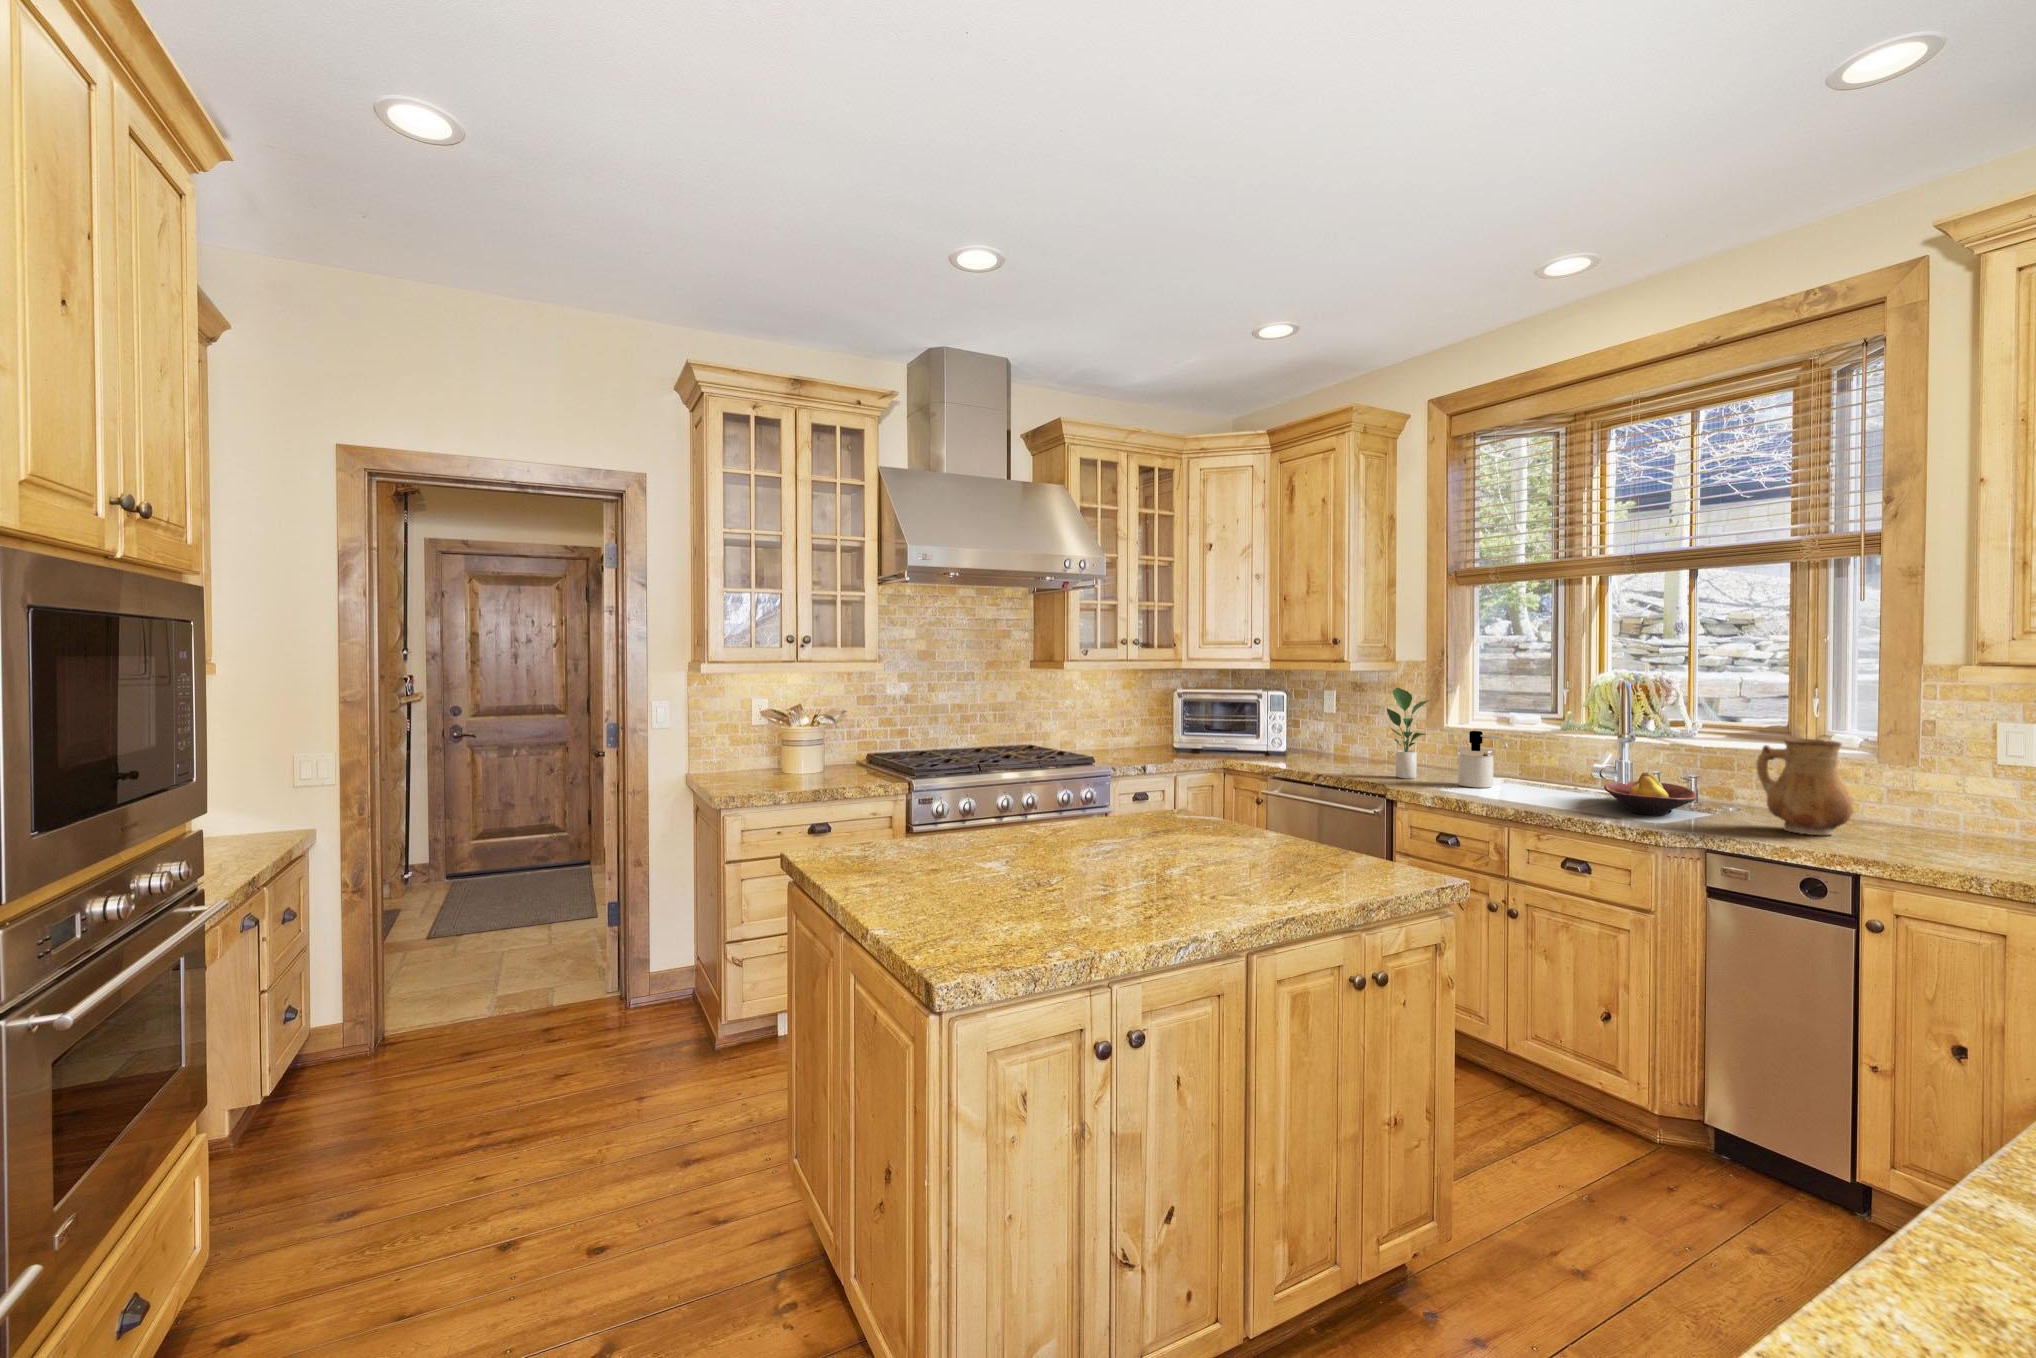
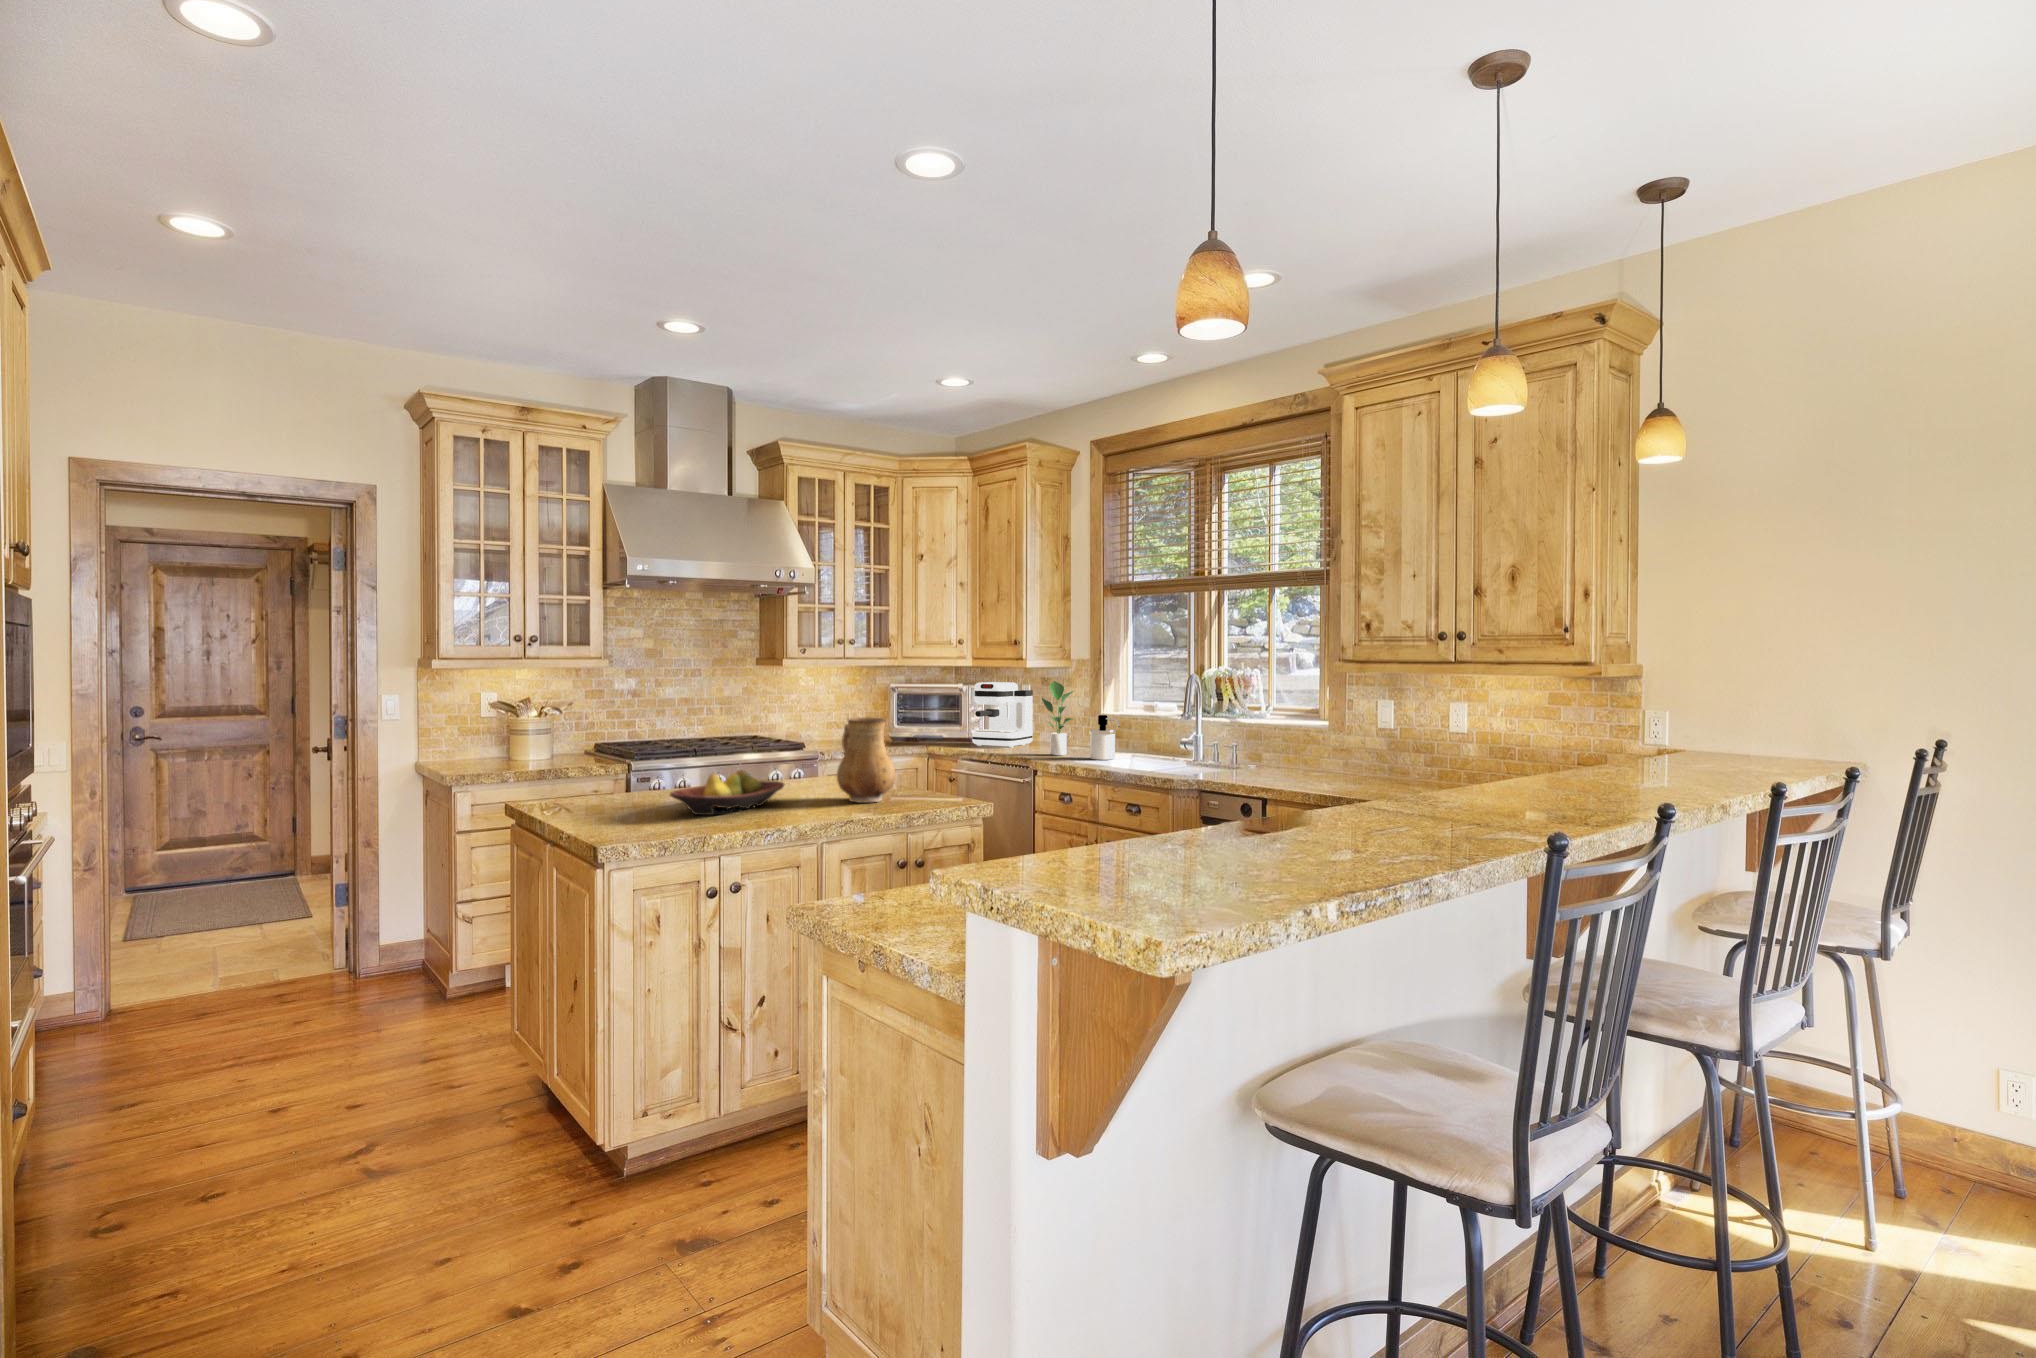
coffee maker: none [1279,687,1349,764] -> present [972,682,1033,747]
ceramic pitcher: present [1756,738,1854,835] -> present [837,717,895,803]
fruit bowl: present [1604,772,1696,815] -> present [670,770,784,815]

